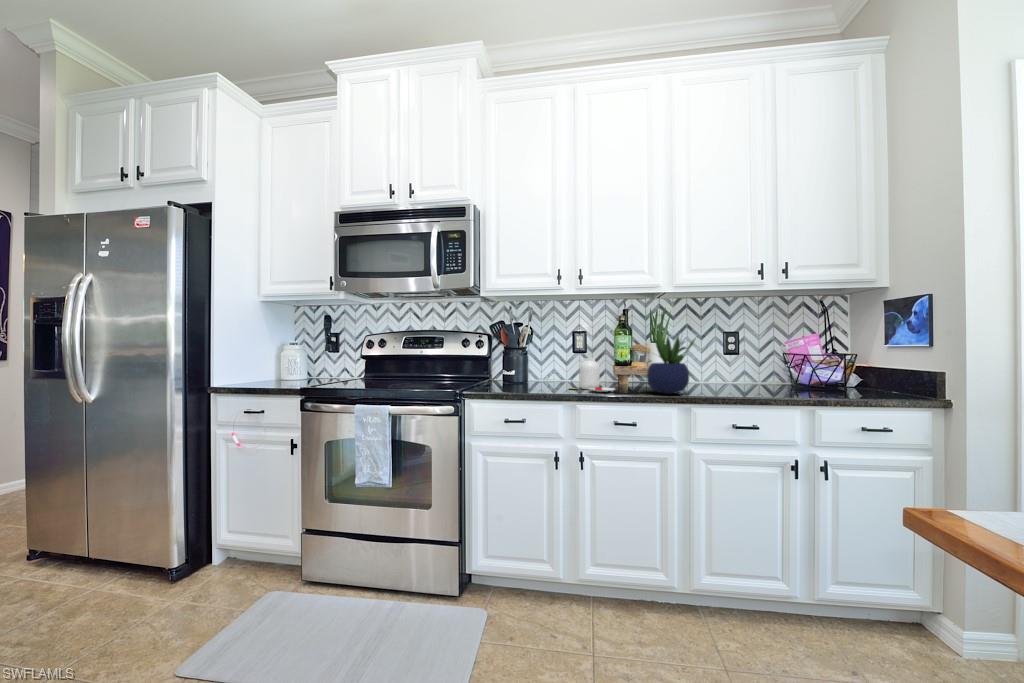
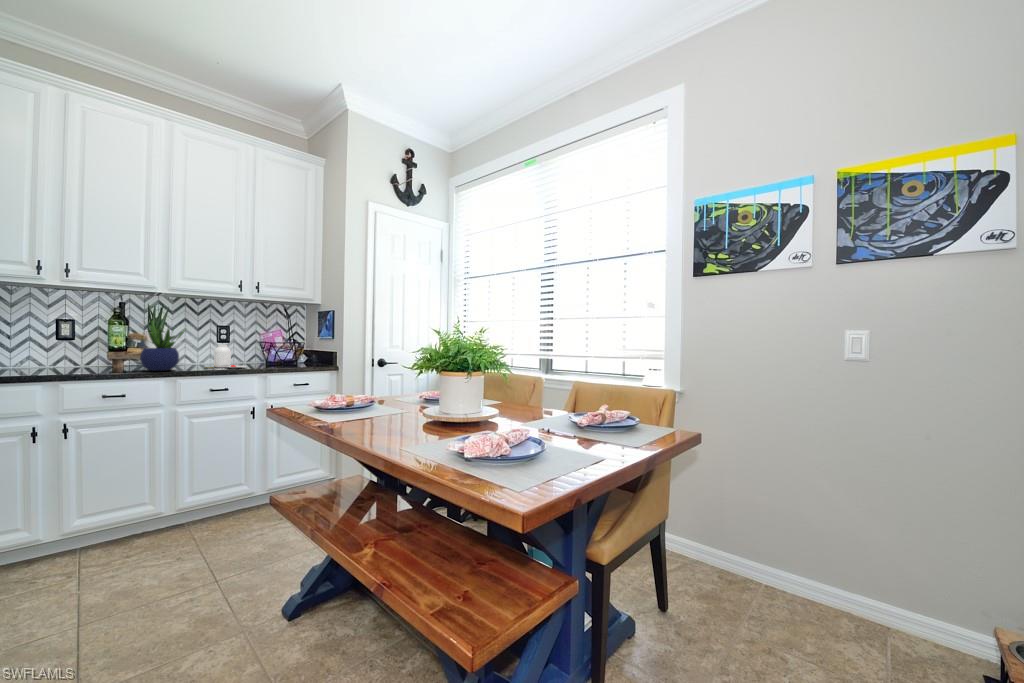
jar: present [574,358,615,392] -> present [206,345,246,368]

